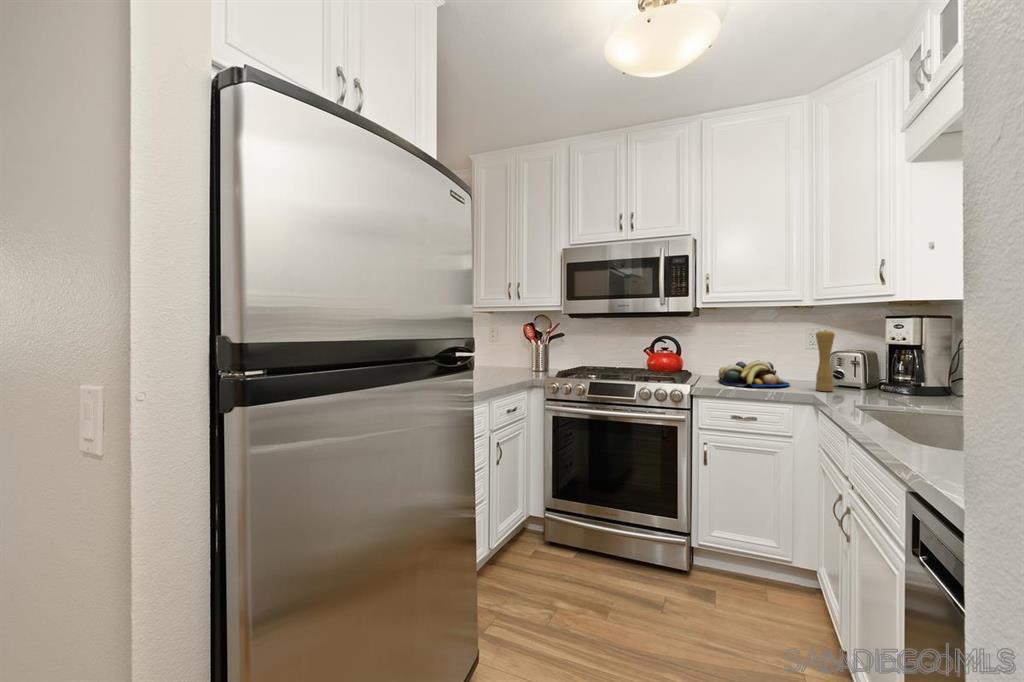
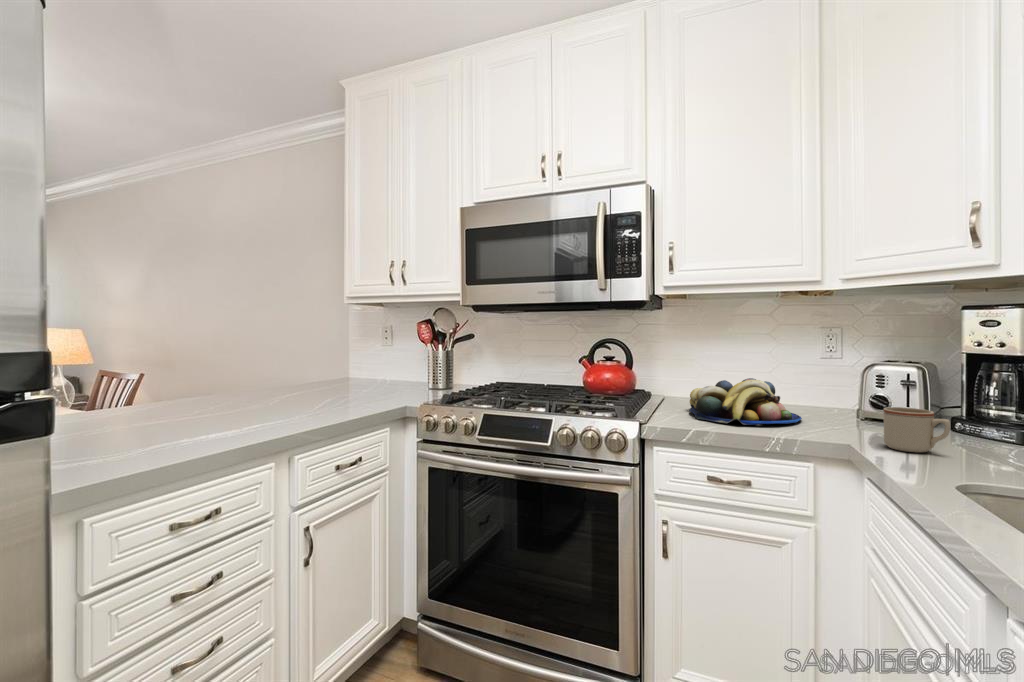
pepper mill: present [816,330,835,391] -> none [846,330,878,434]
mug: none [835,374,870,398] -> present [884,407,950,452]

